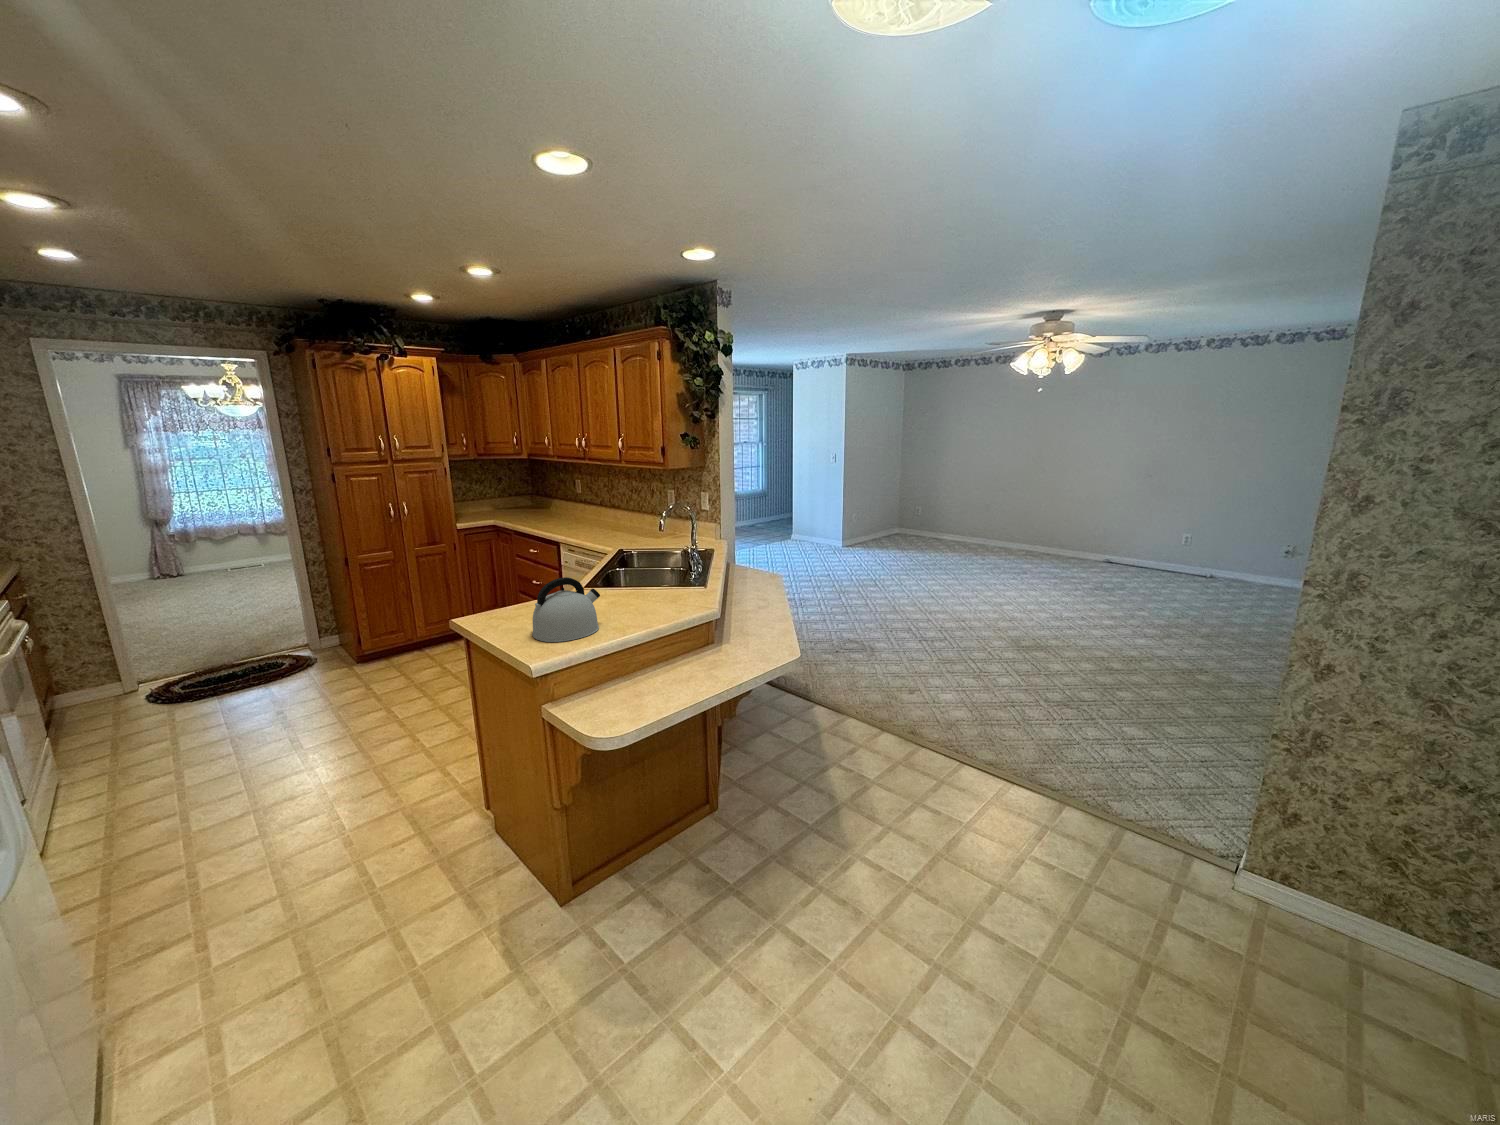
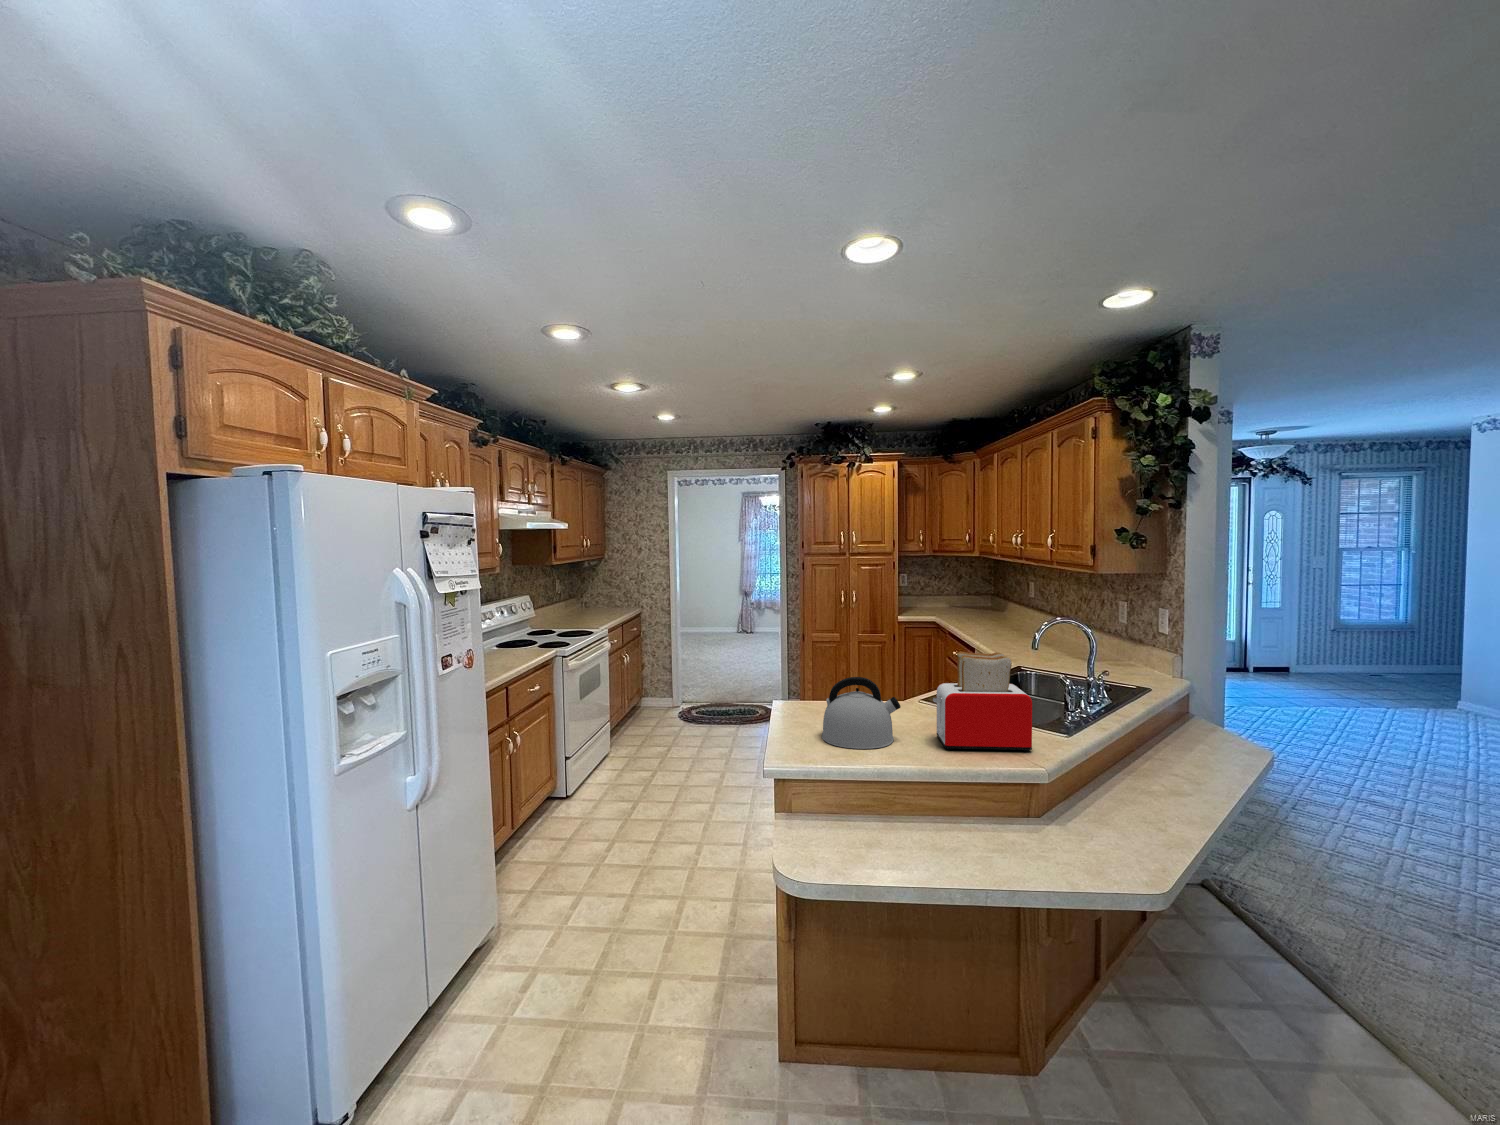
toaster: none [621,537,694,619] -> present [933,652,1032,751]

